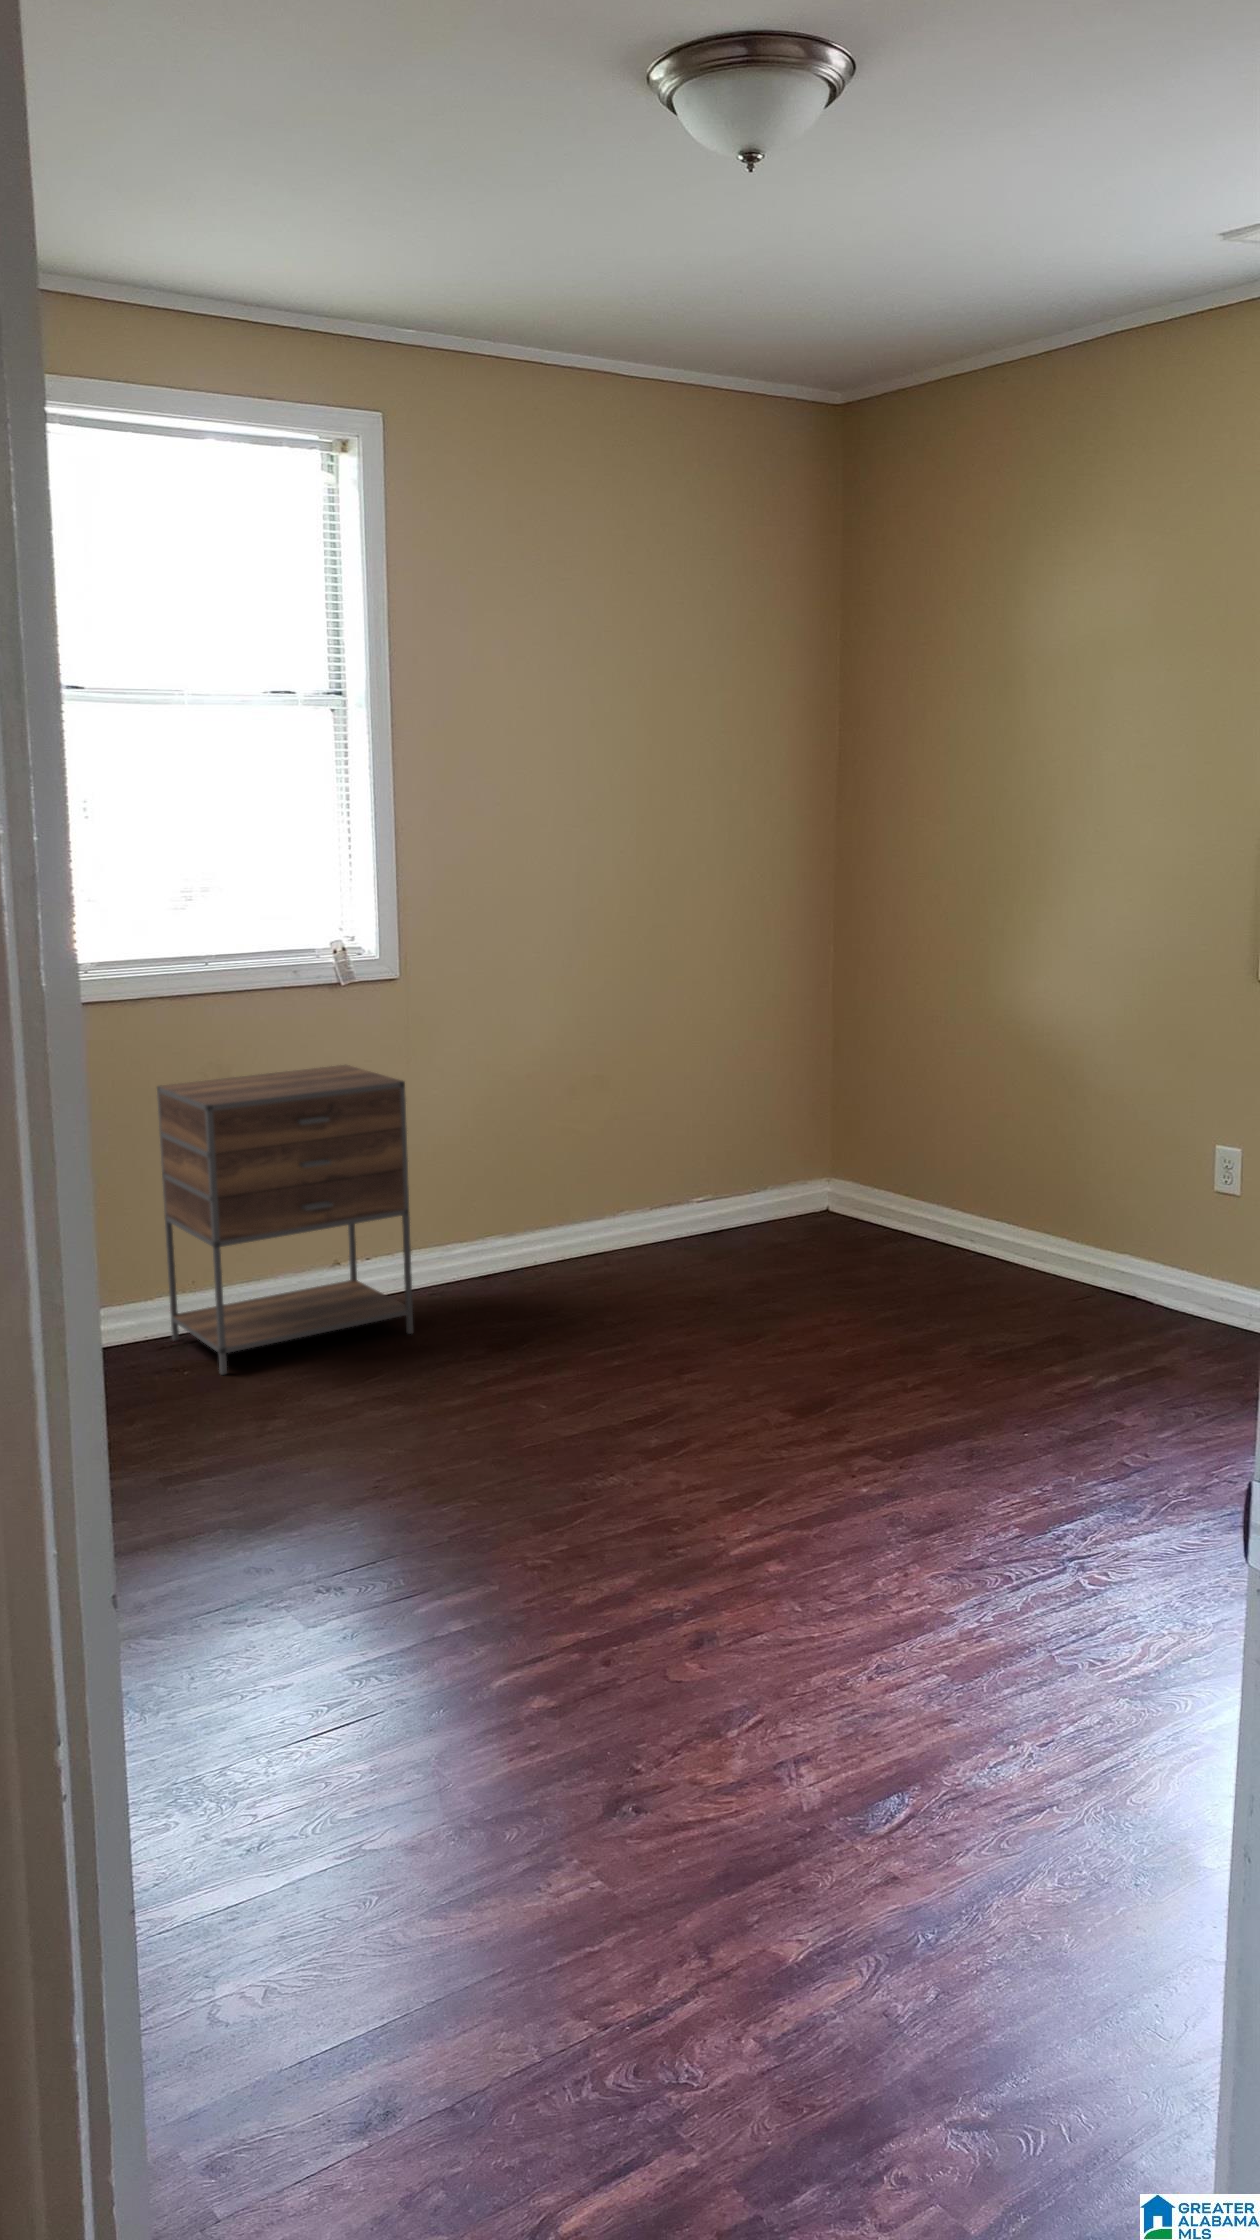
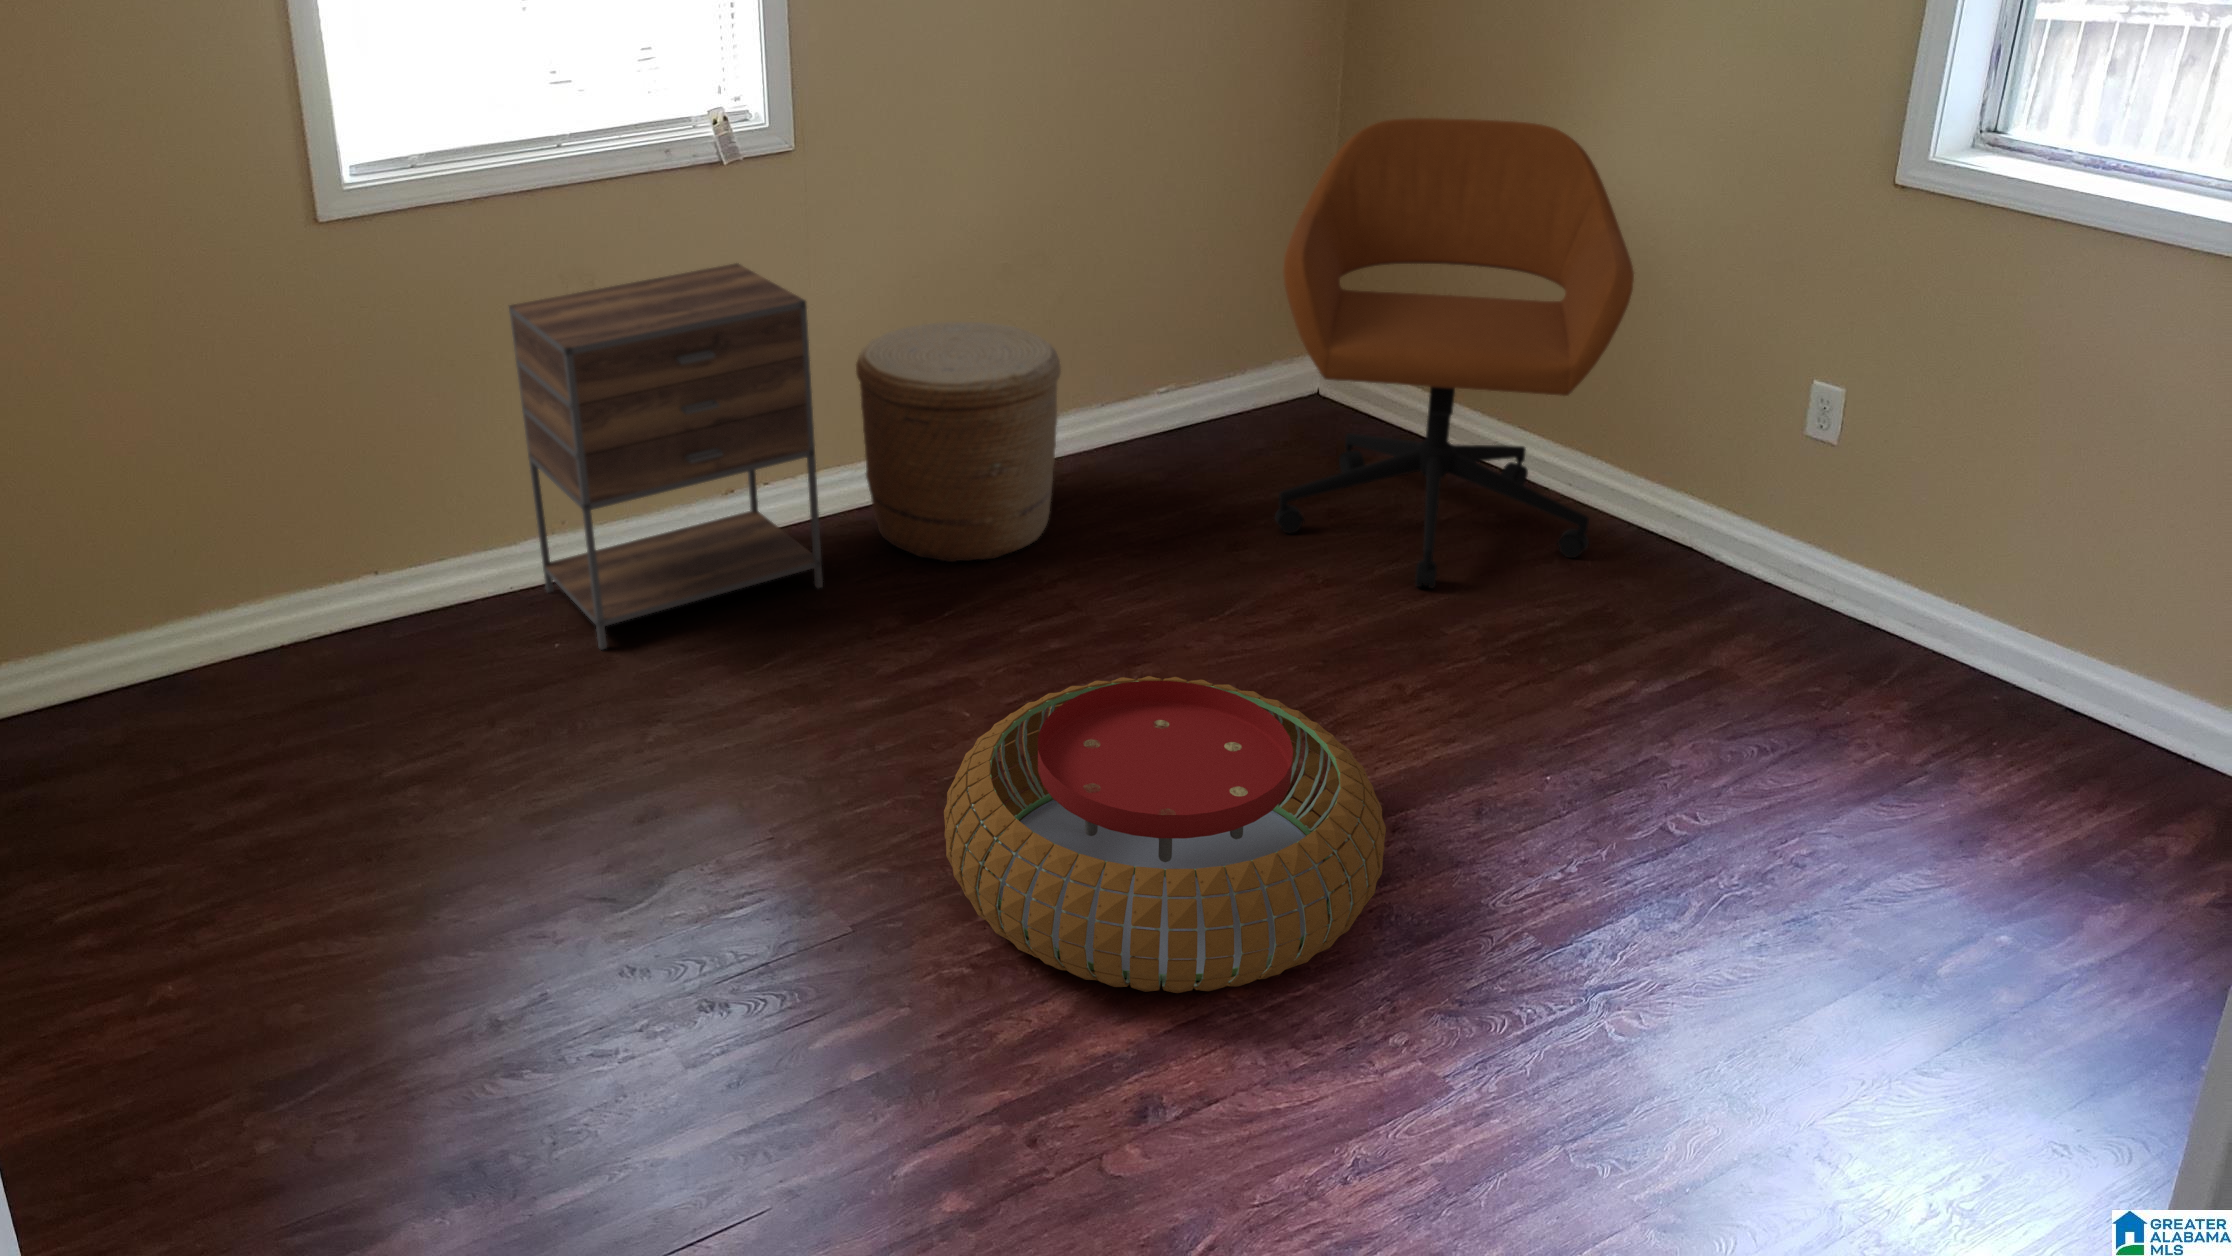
office chair: none [792,964,1068,1324] -> present [1274,118,1634,588]
woven basket: none [443,1125,613,1317] -> present [856,322,1061,562]
pouf: none [524,1342,893,1569] -> present [944,676,1386,993]

